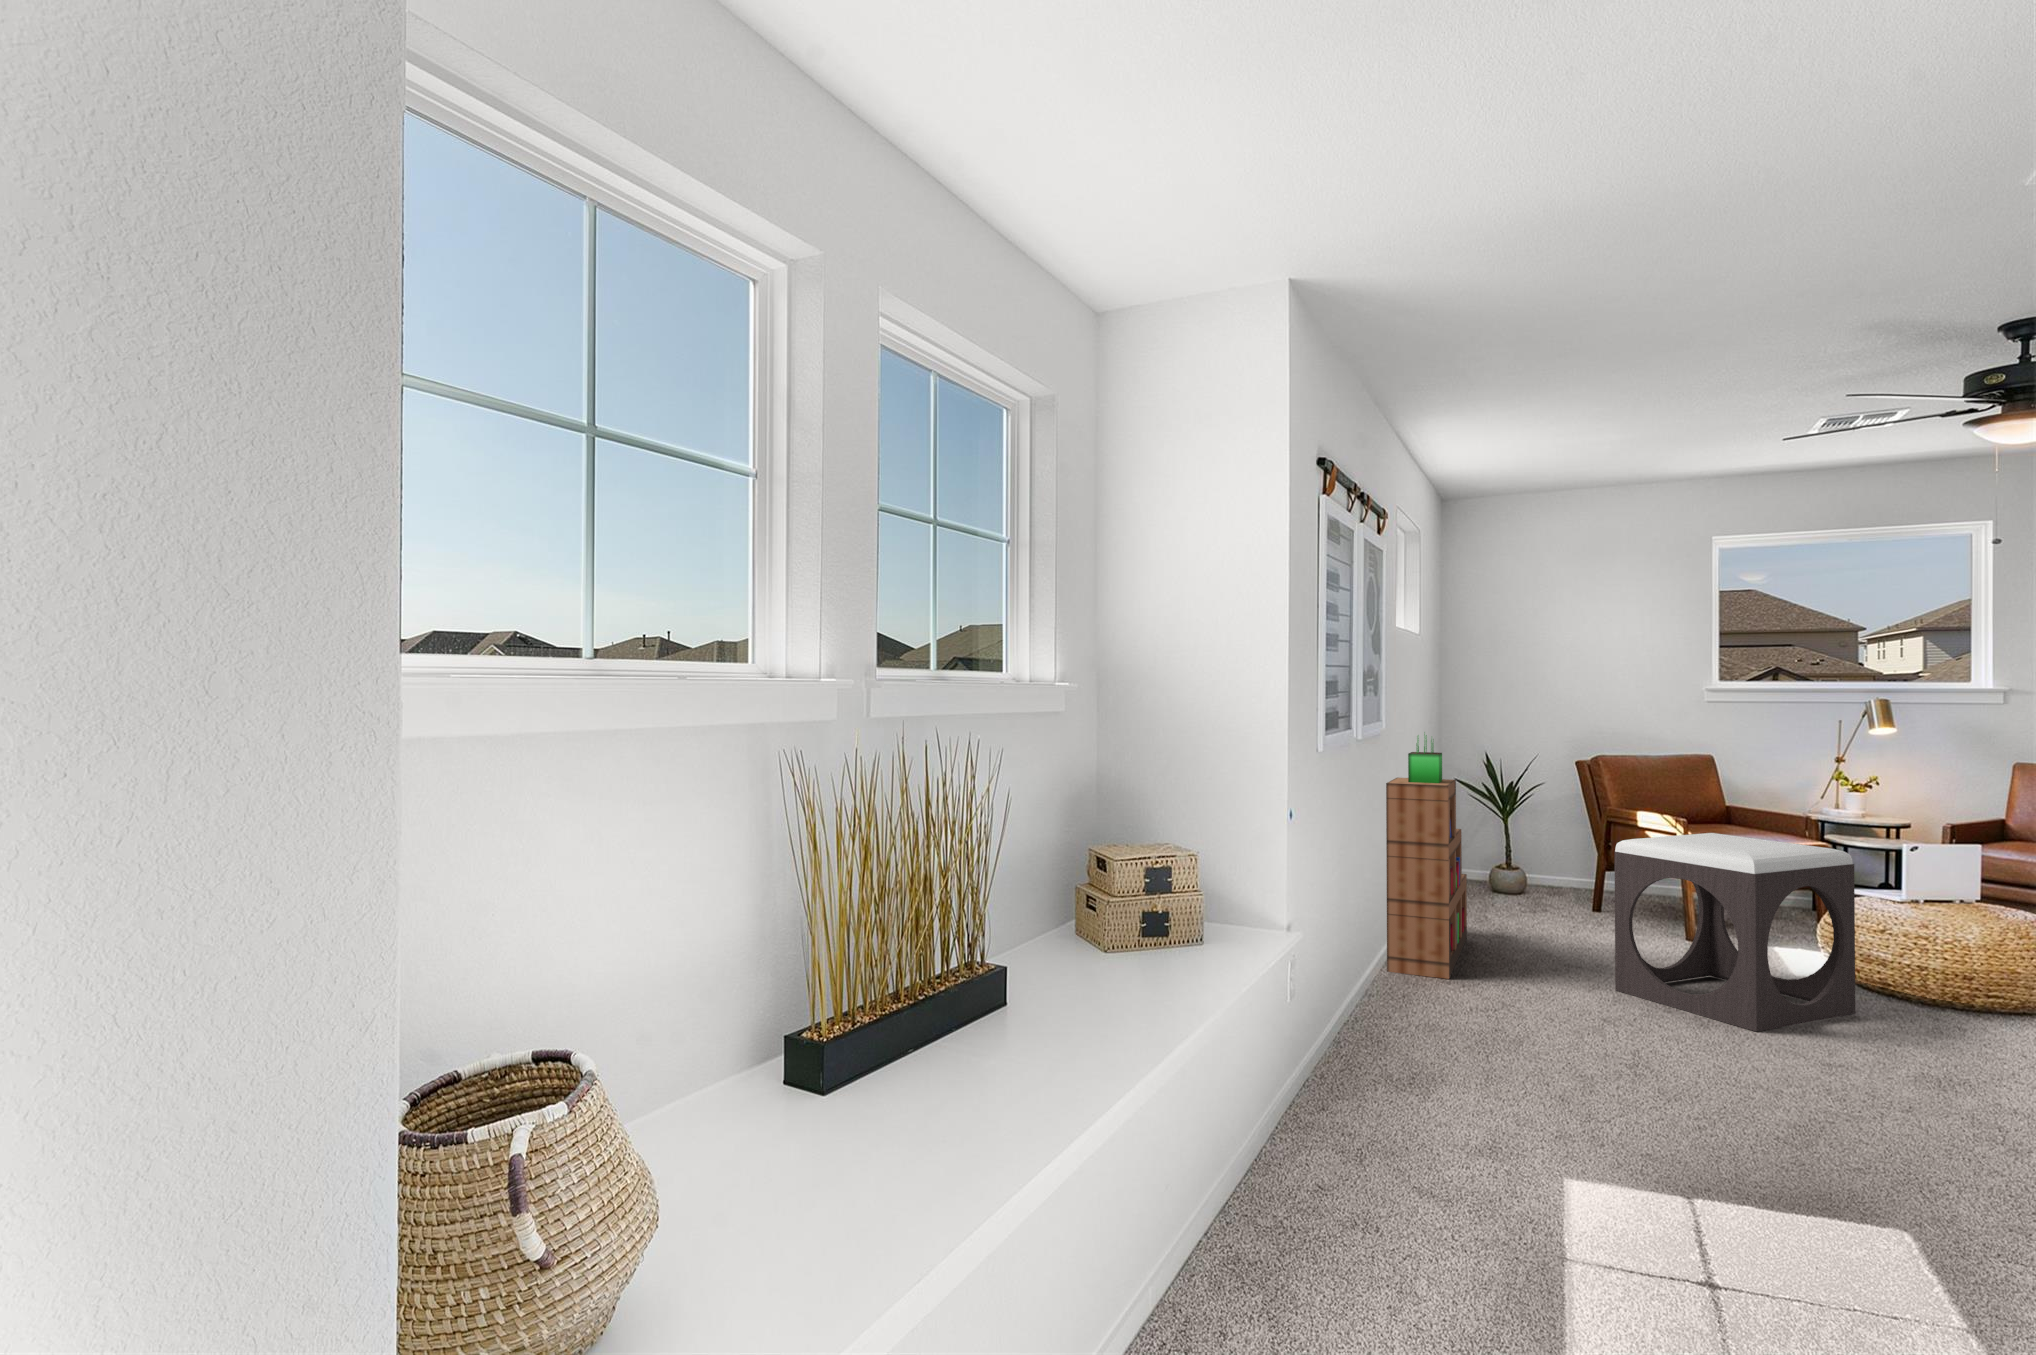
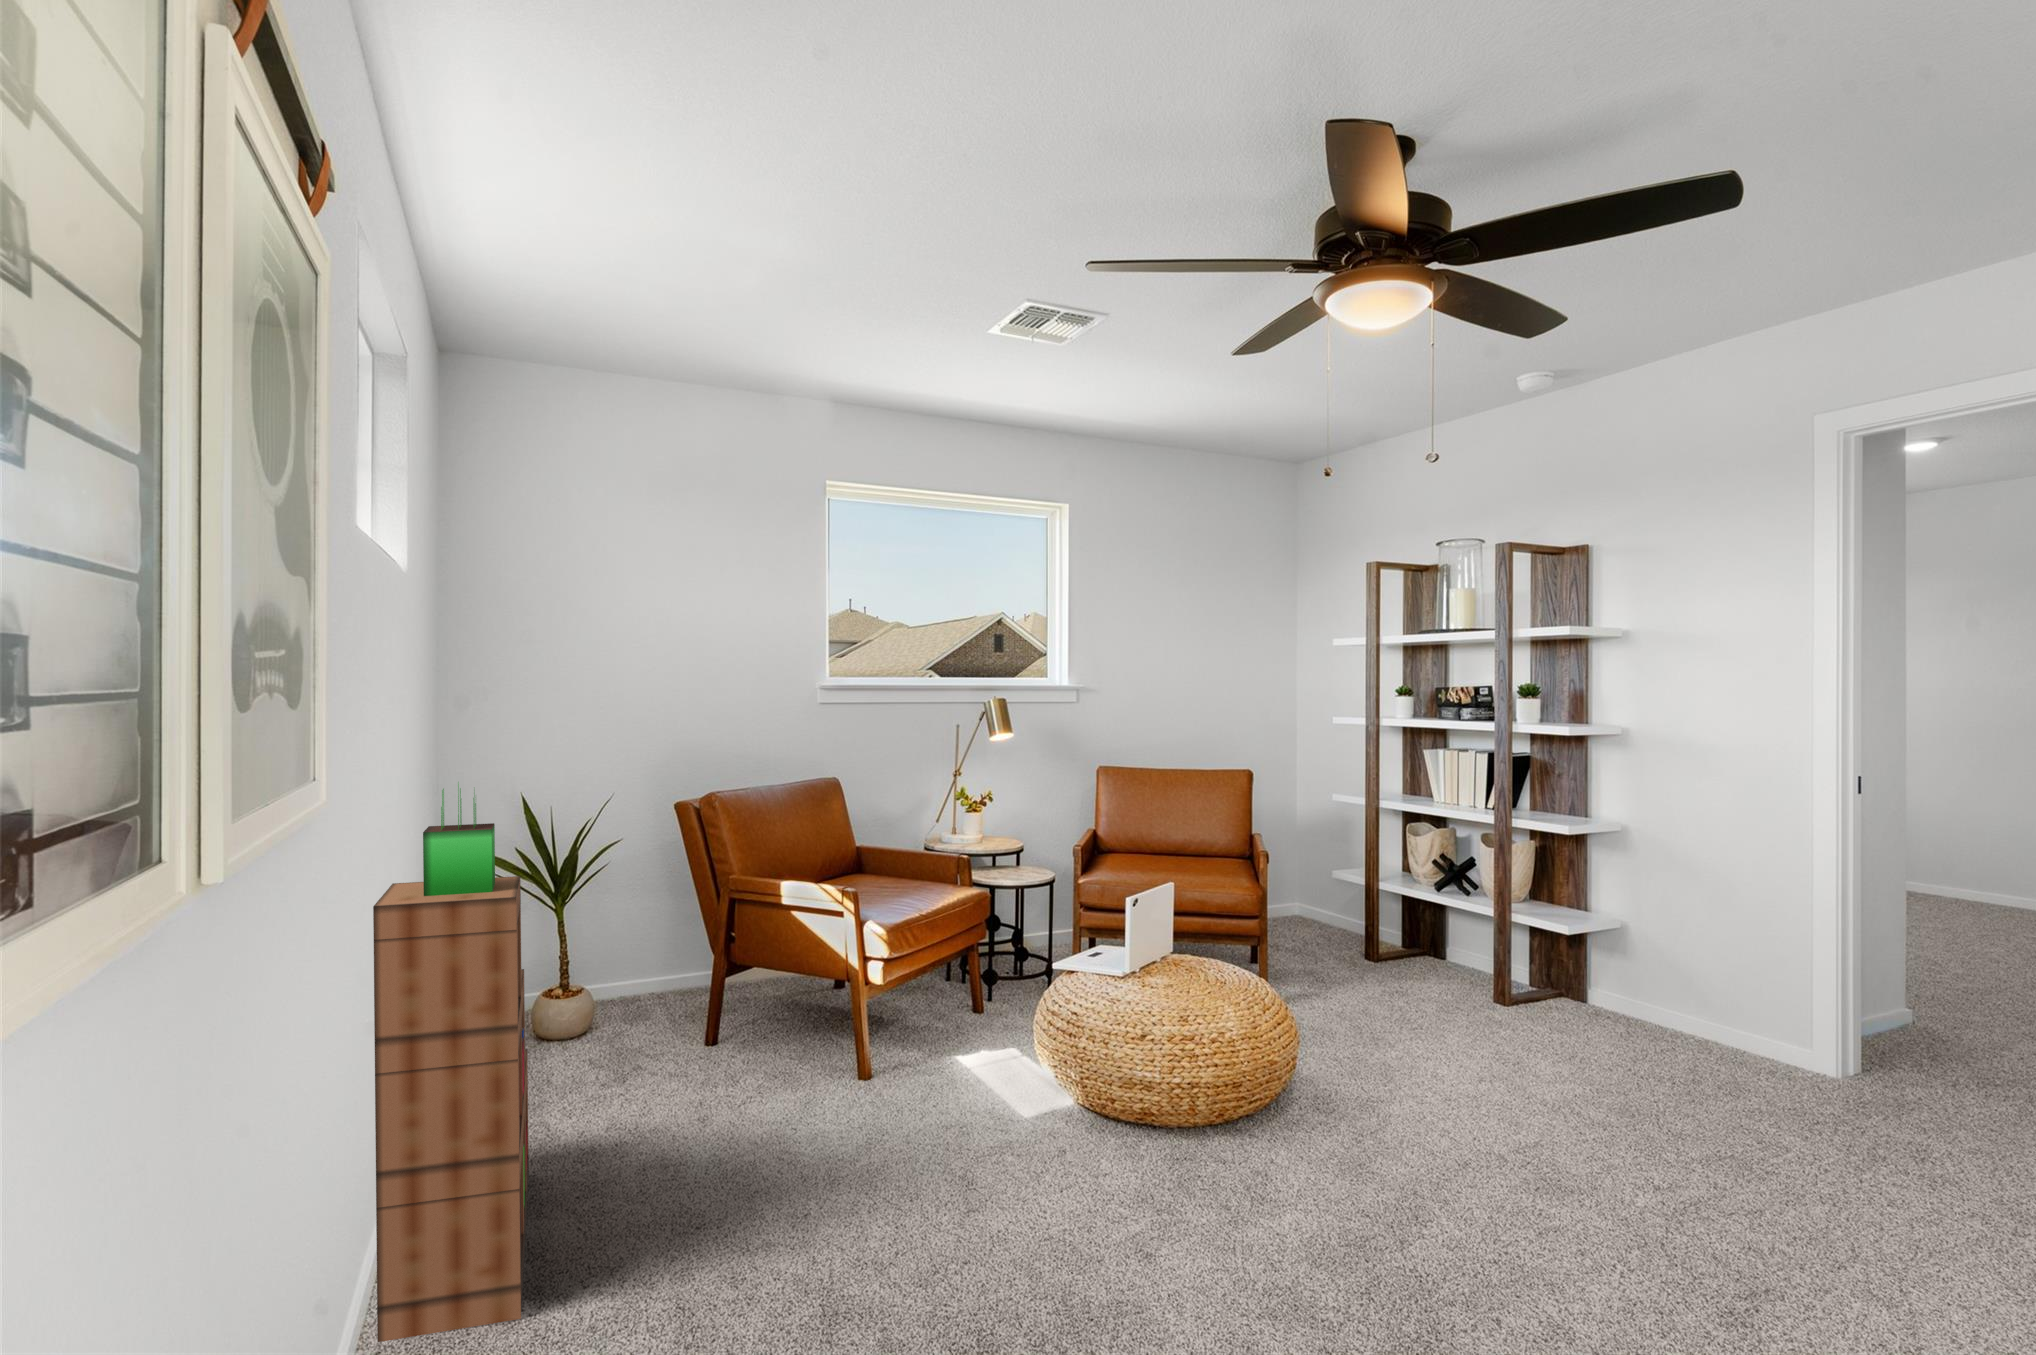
footstool: present [1615,833,1855,1032] -> none [819,921,1139,1278]

